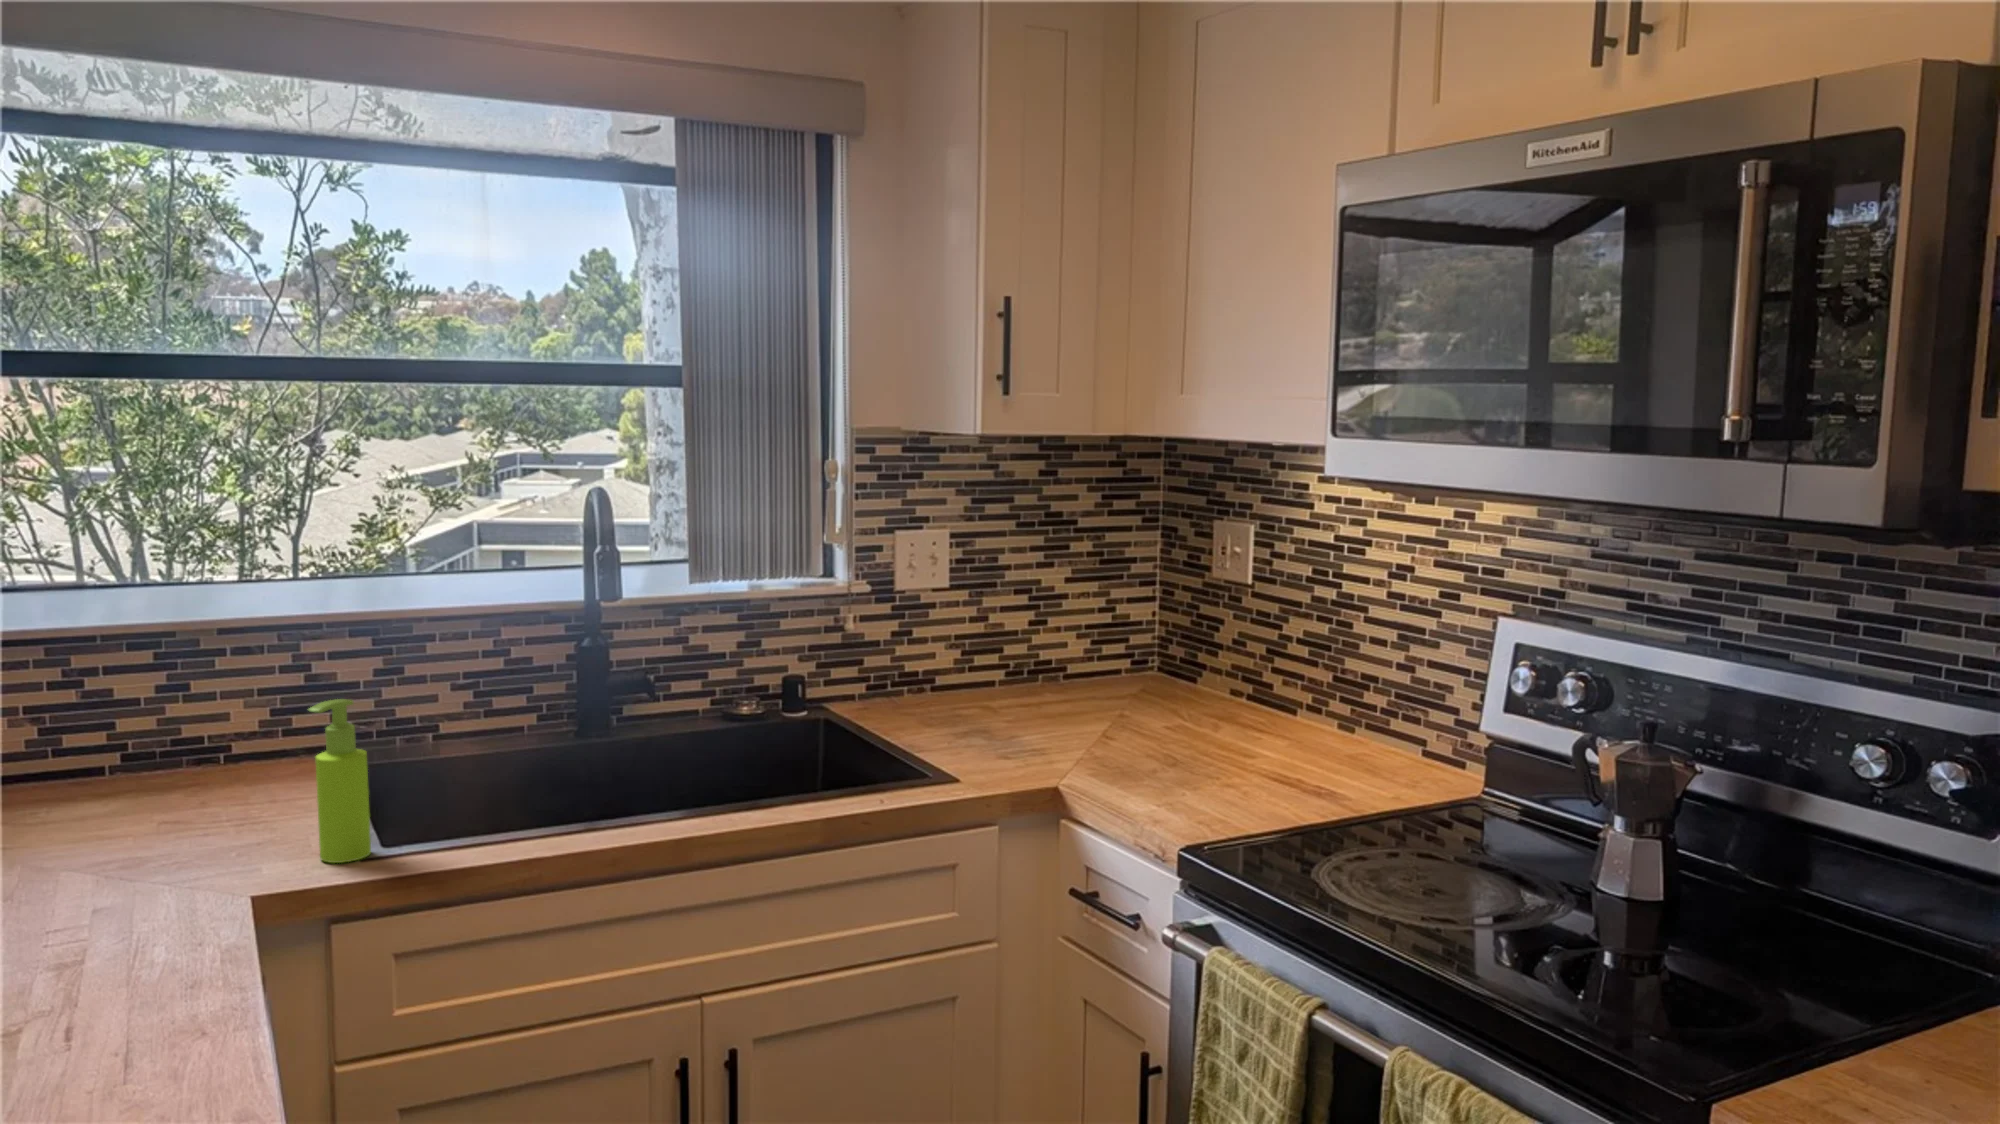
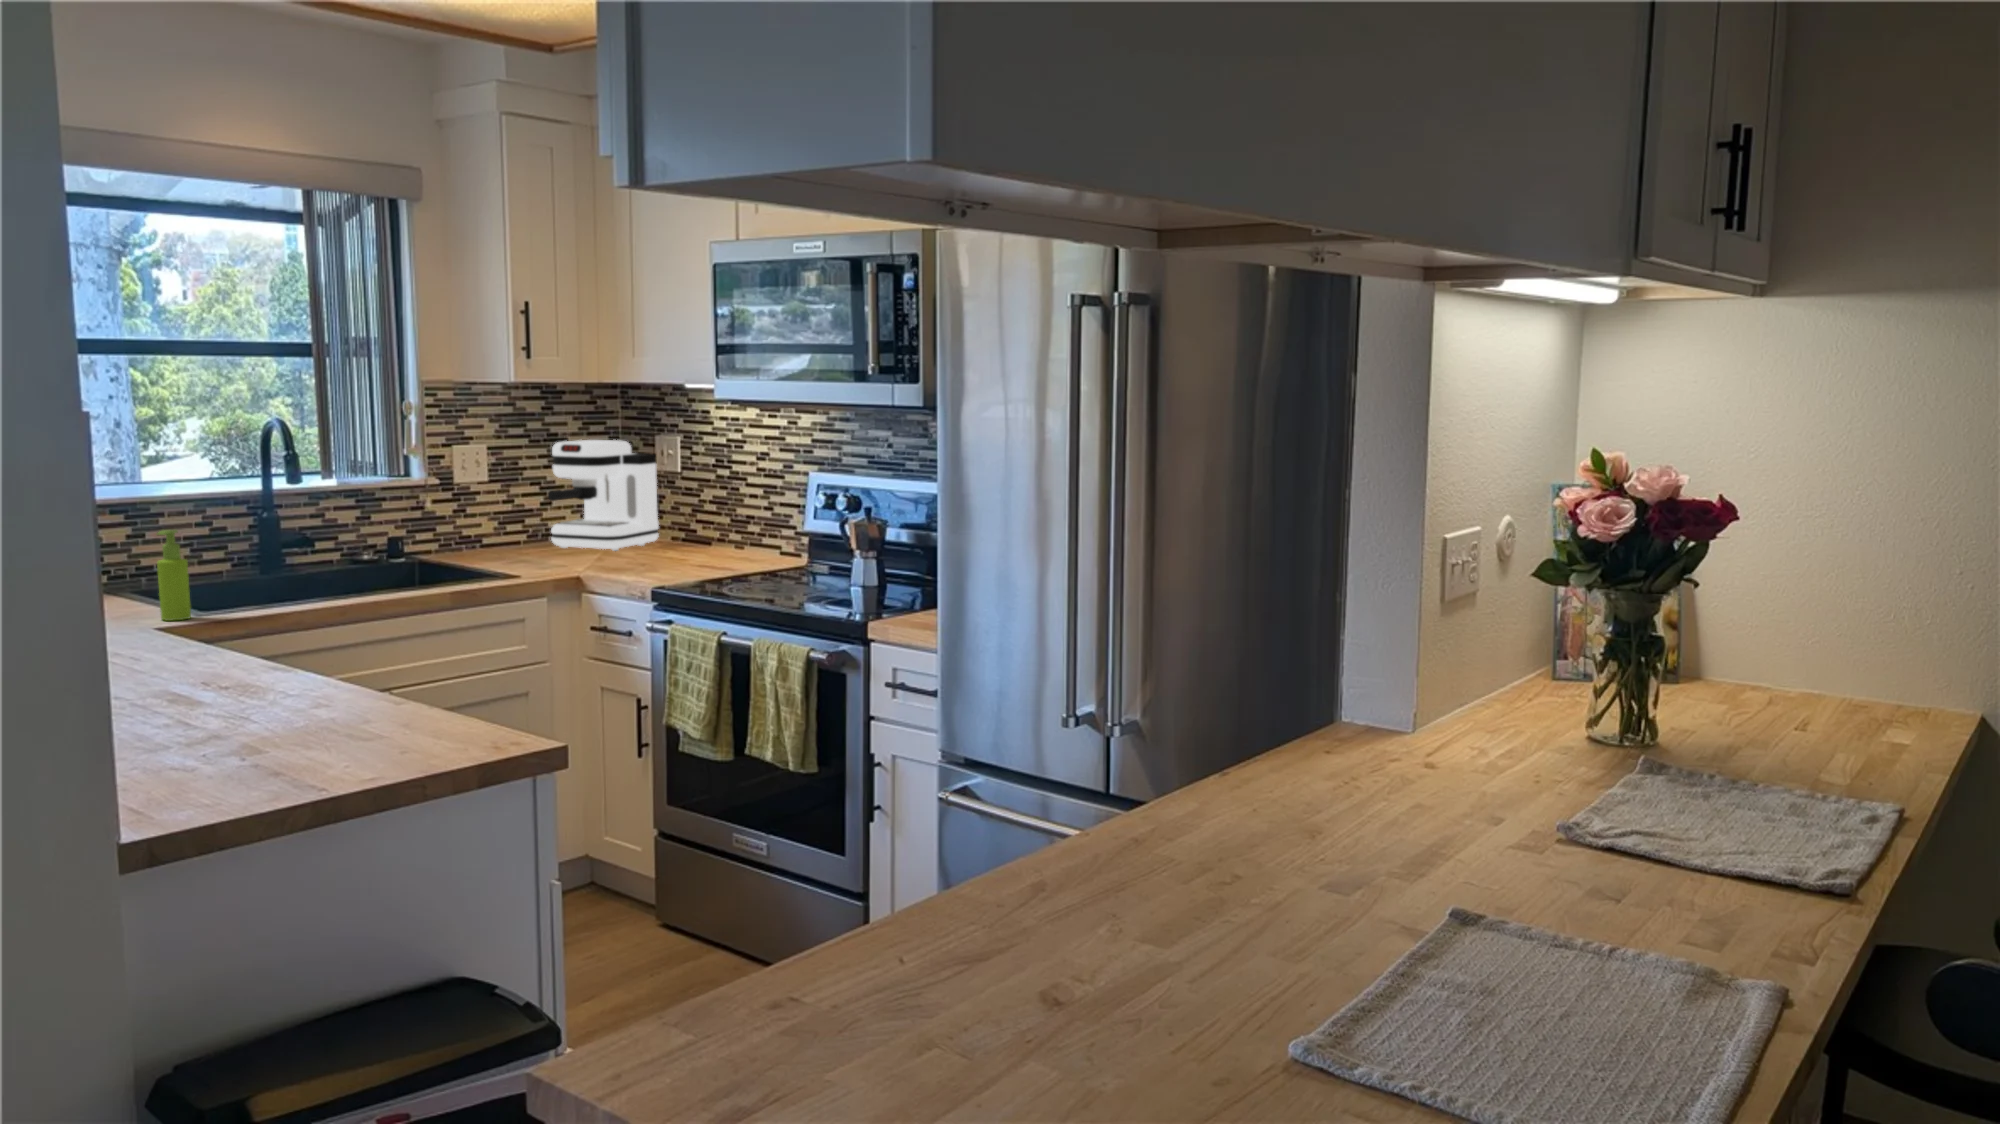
coffee maker: none [1032,523,1213,714] -> present [548,440,659,551]

